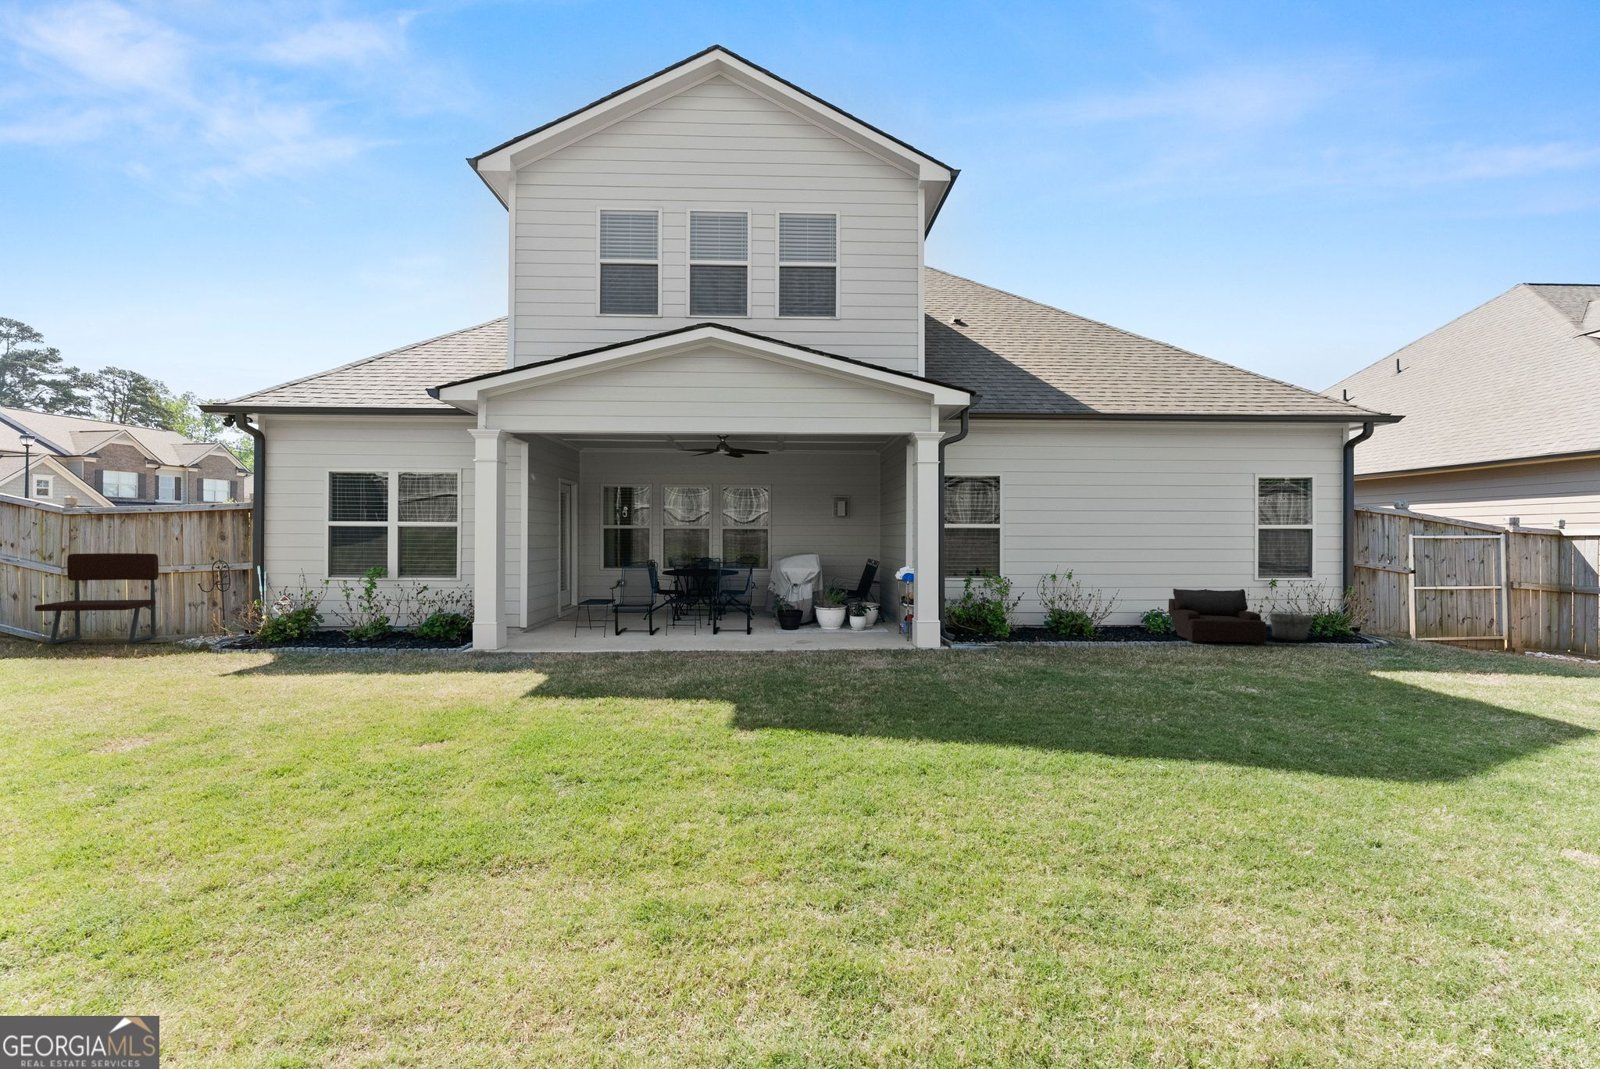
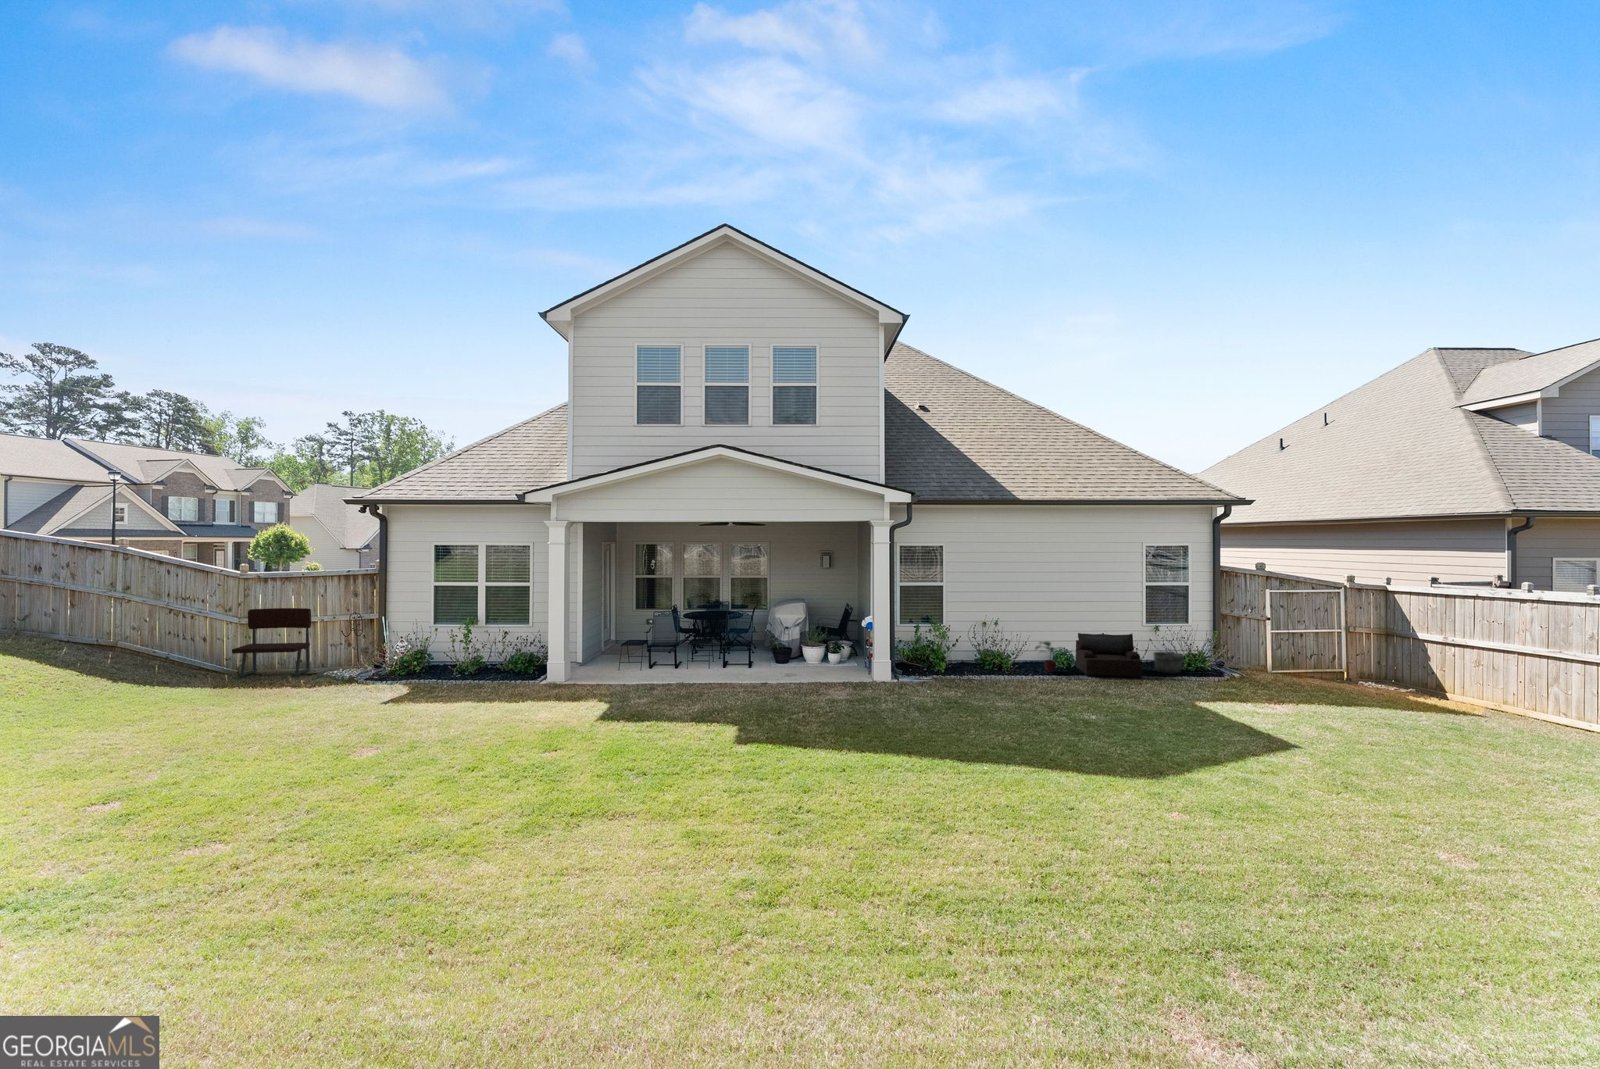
potted plant: none [1122,600,1165,639] -> present [1035,642,1062,673]

